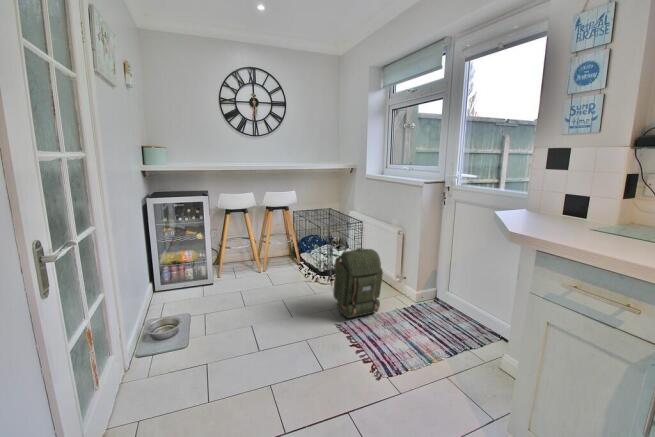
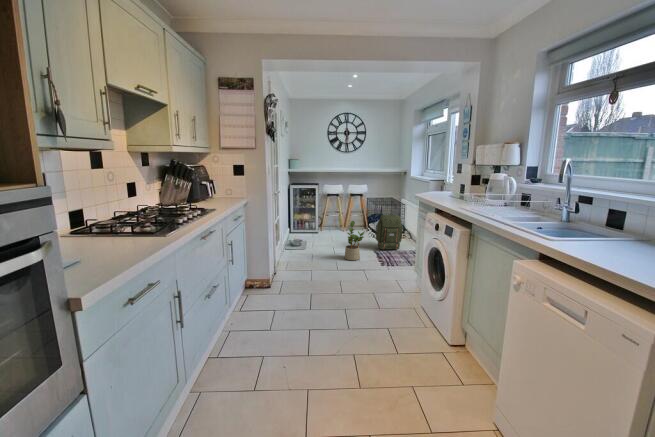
potted plant: none [284,279,328,368] -> present [345,221,364,260]

